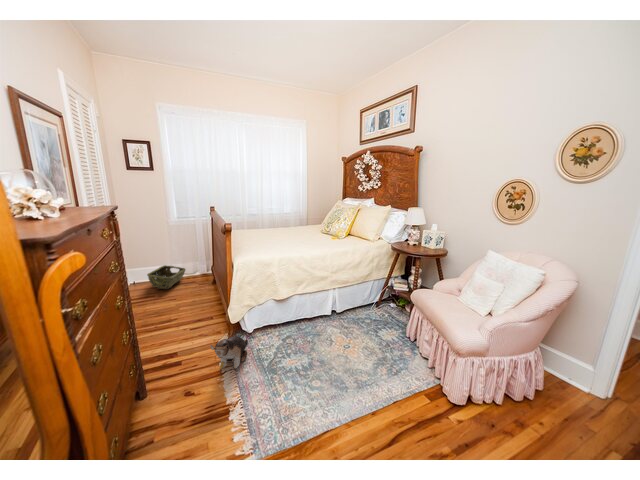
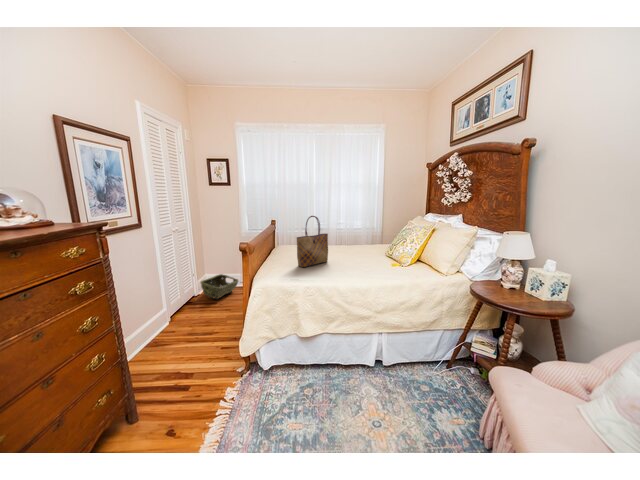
tote bag: none [260,203,283,246] -> present [297,216,328,267]
plush toy: present [210,336,248,369] -> none [202,371,262,412]

